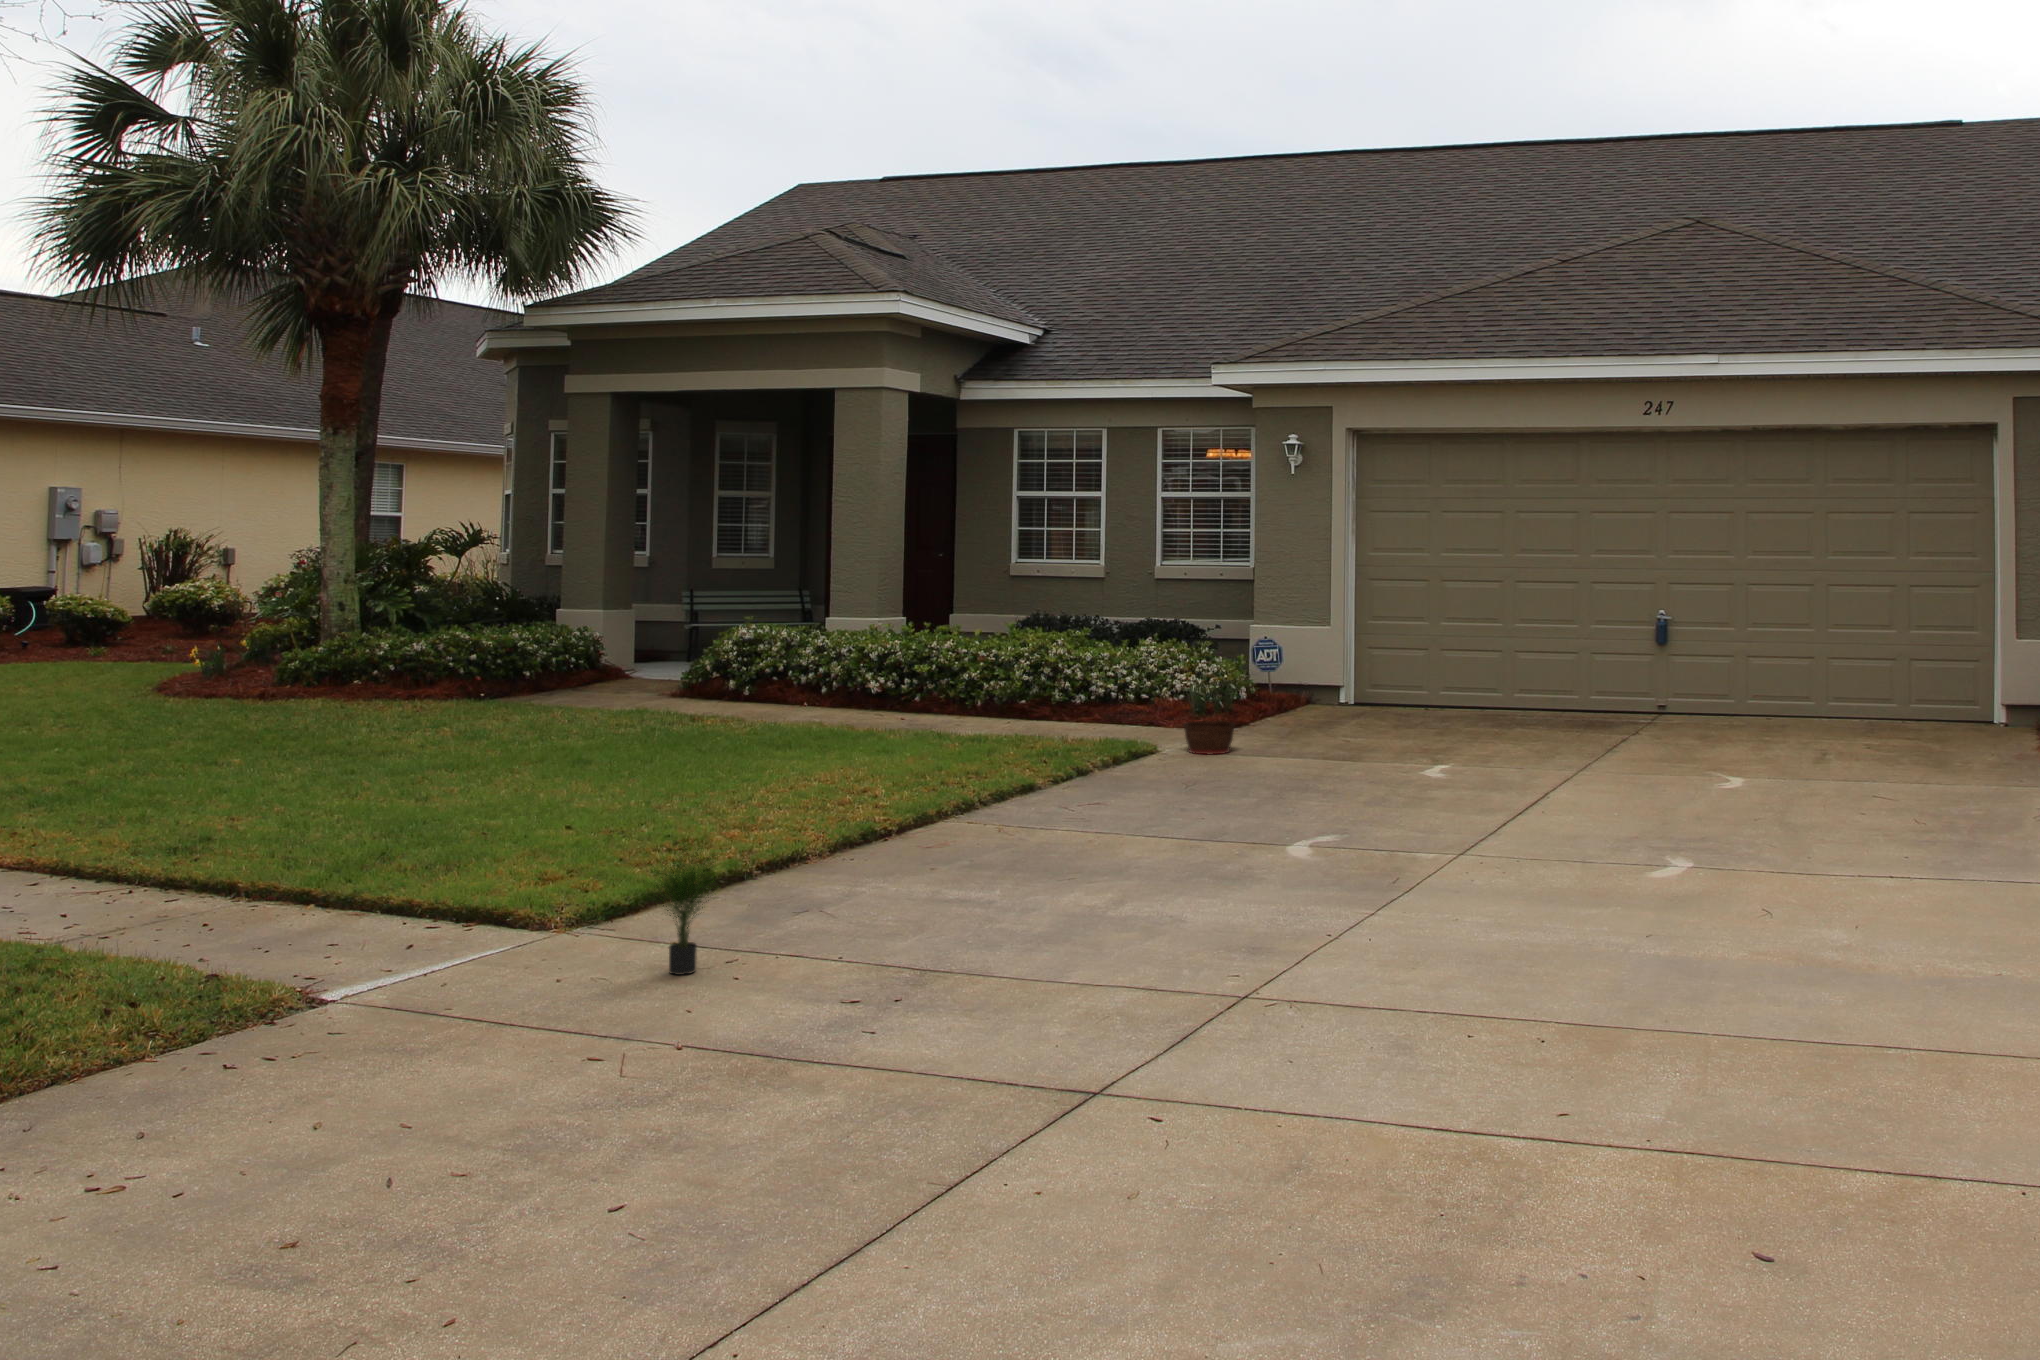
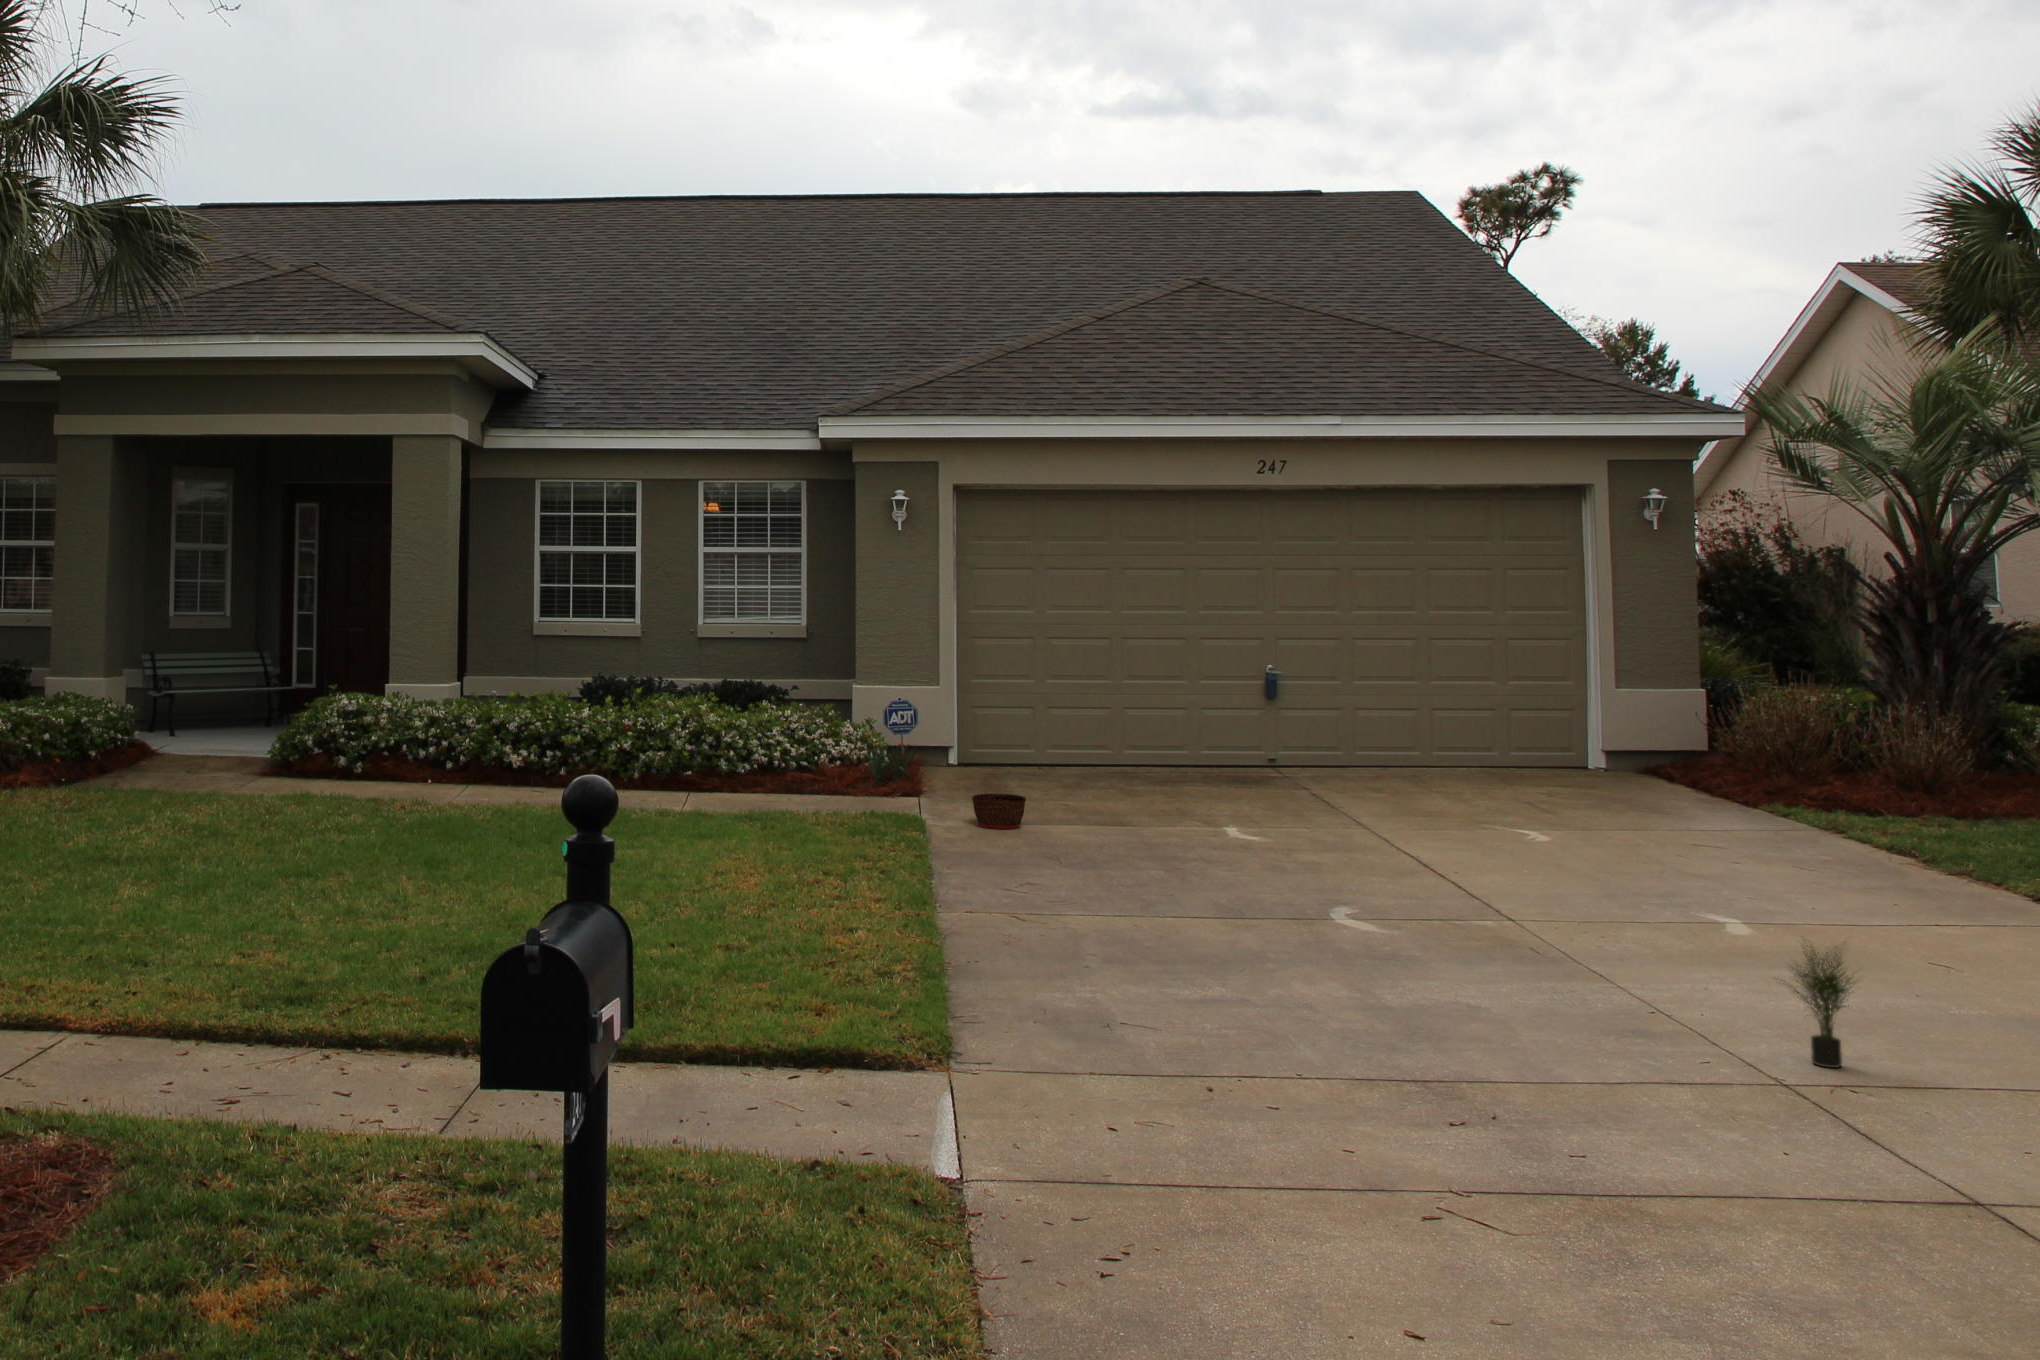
potted plant: present [653,846,715,975] -> present [1781,942,1858,1068]

